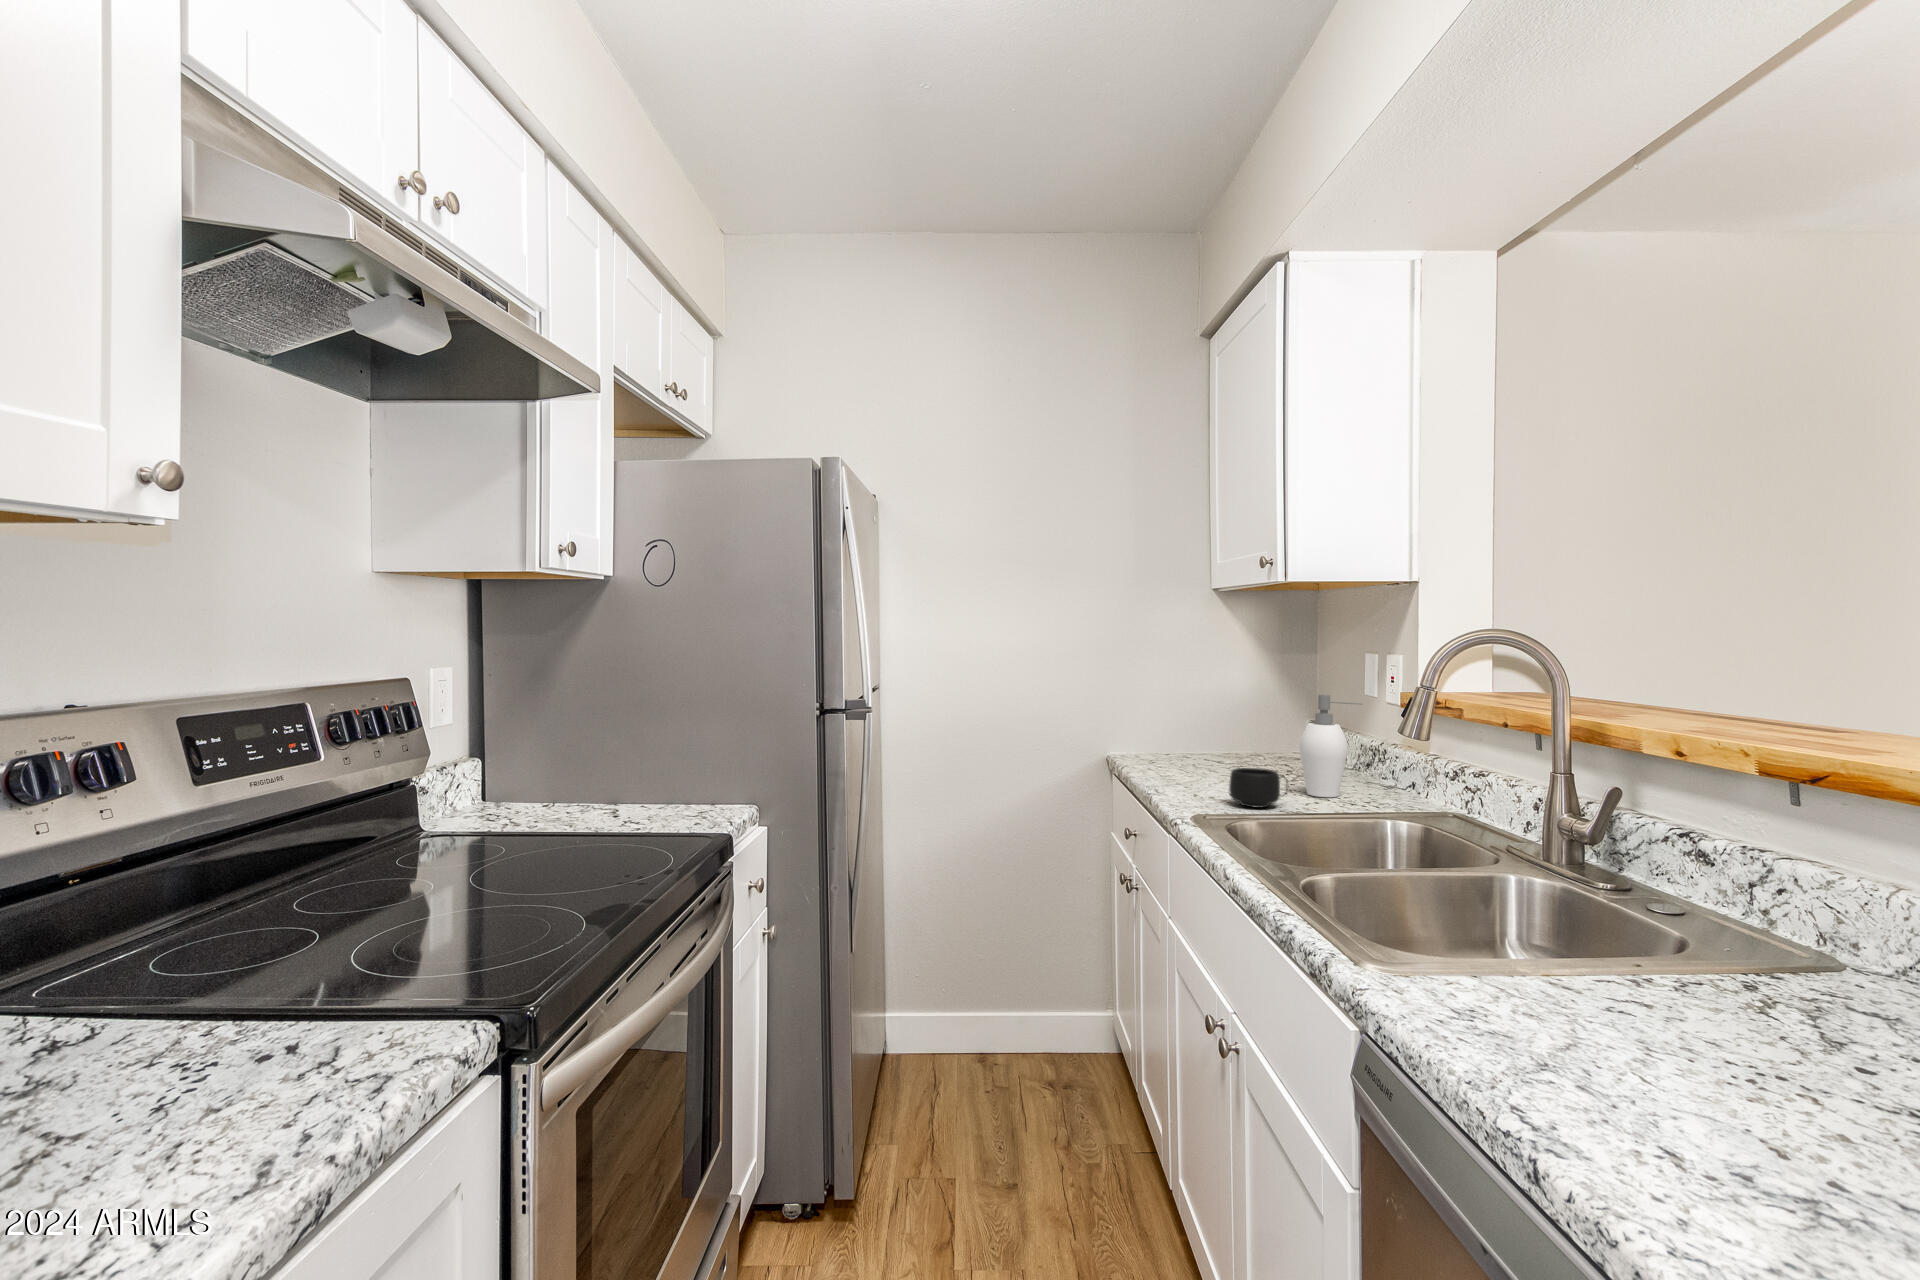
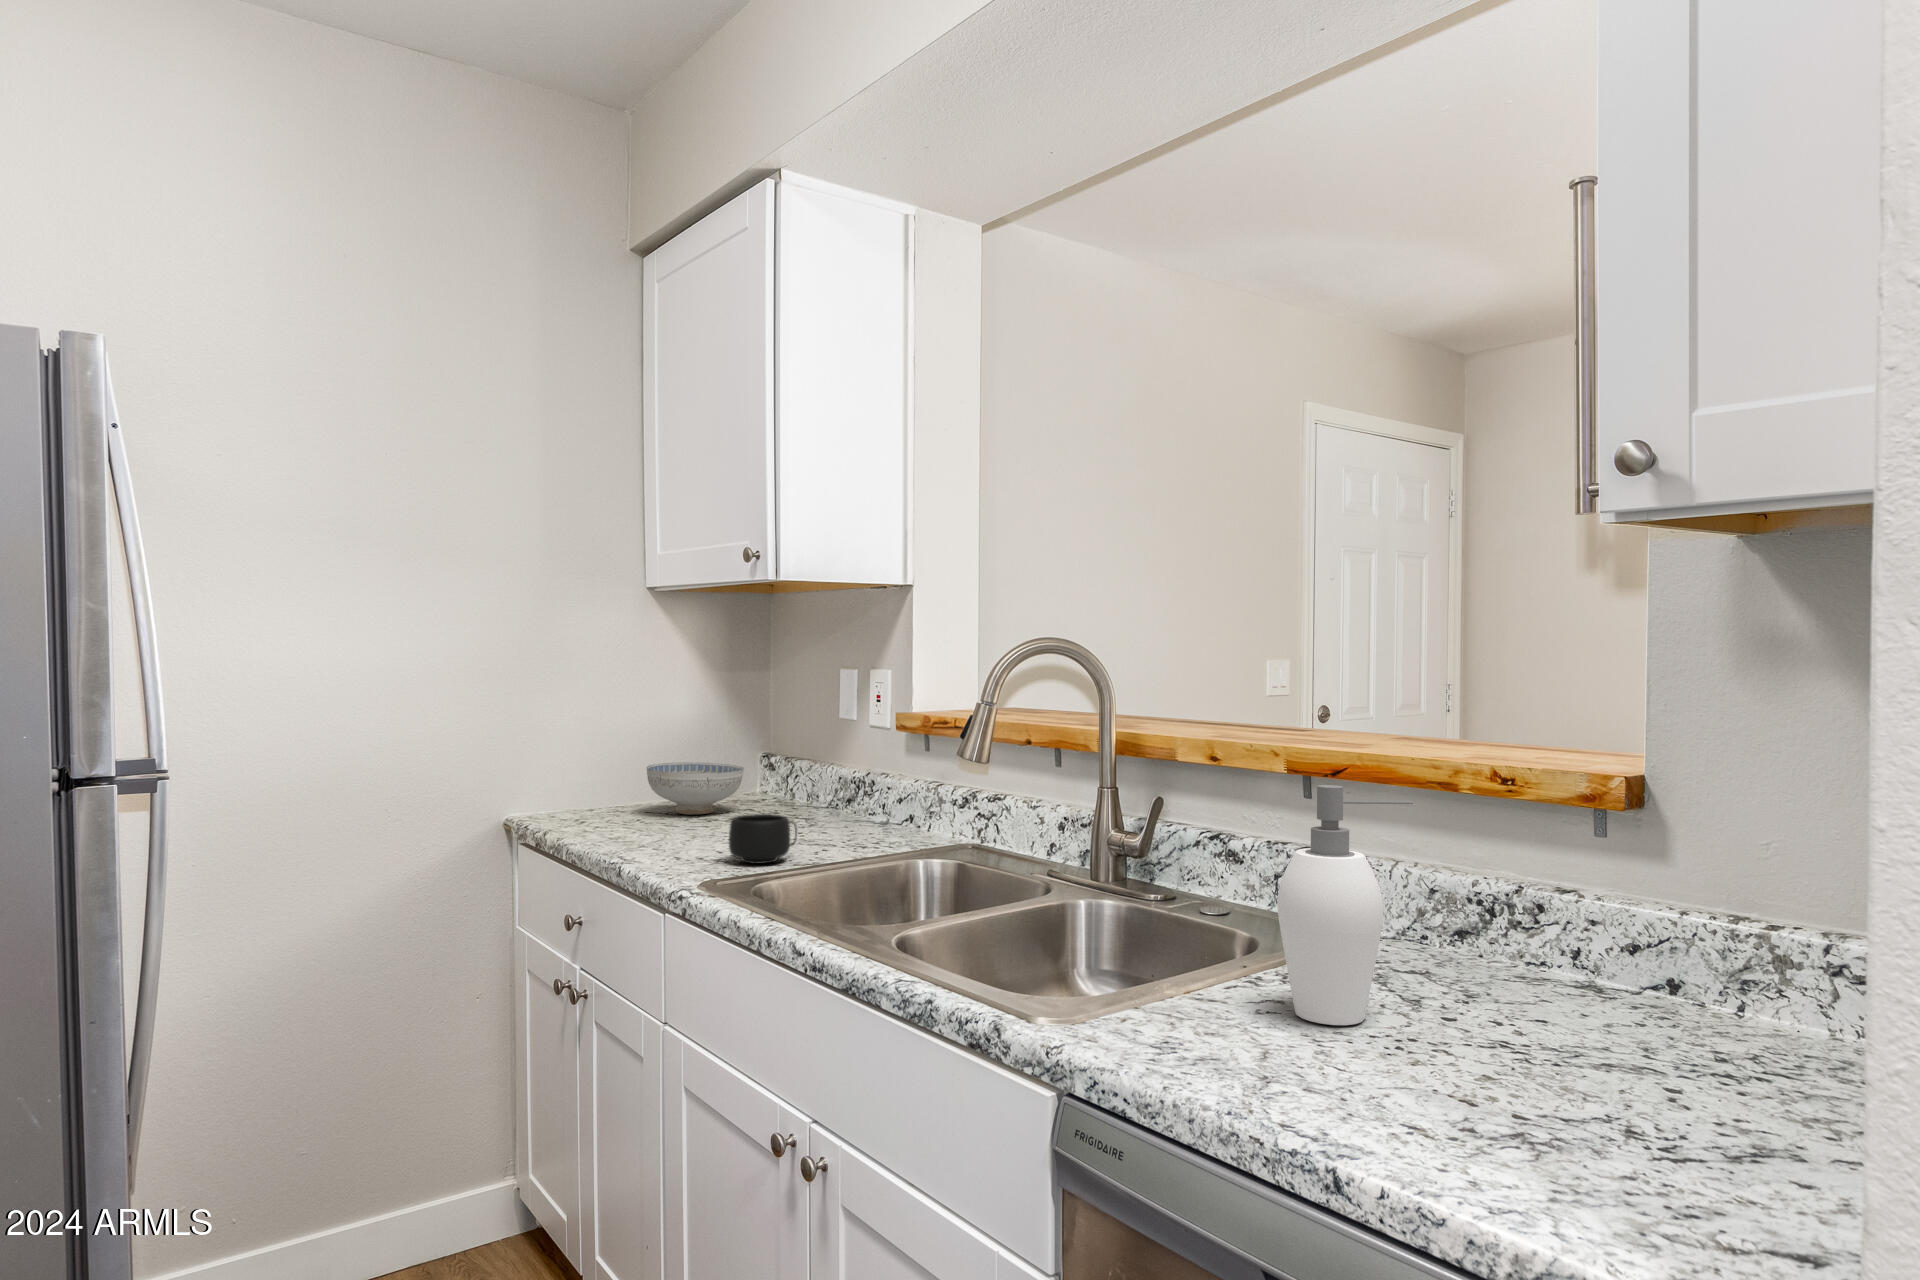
soap dispenser: present [1300,695,1362,797] -> present [1277,785,1413,1025]
ceramic bowl: none [1204,723,1282,765] -> present [647,762,744,815]

